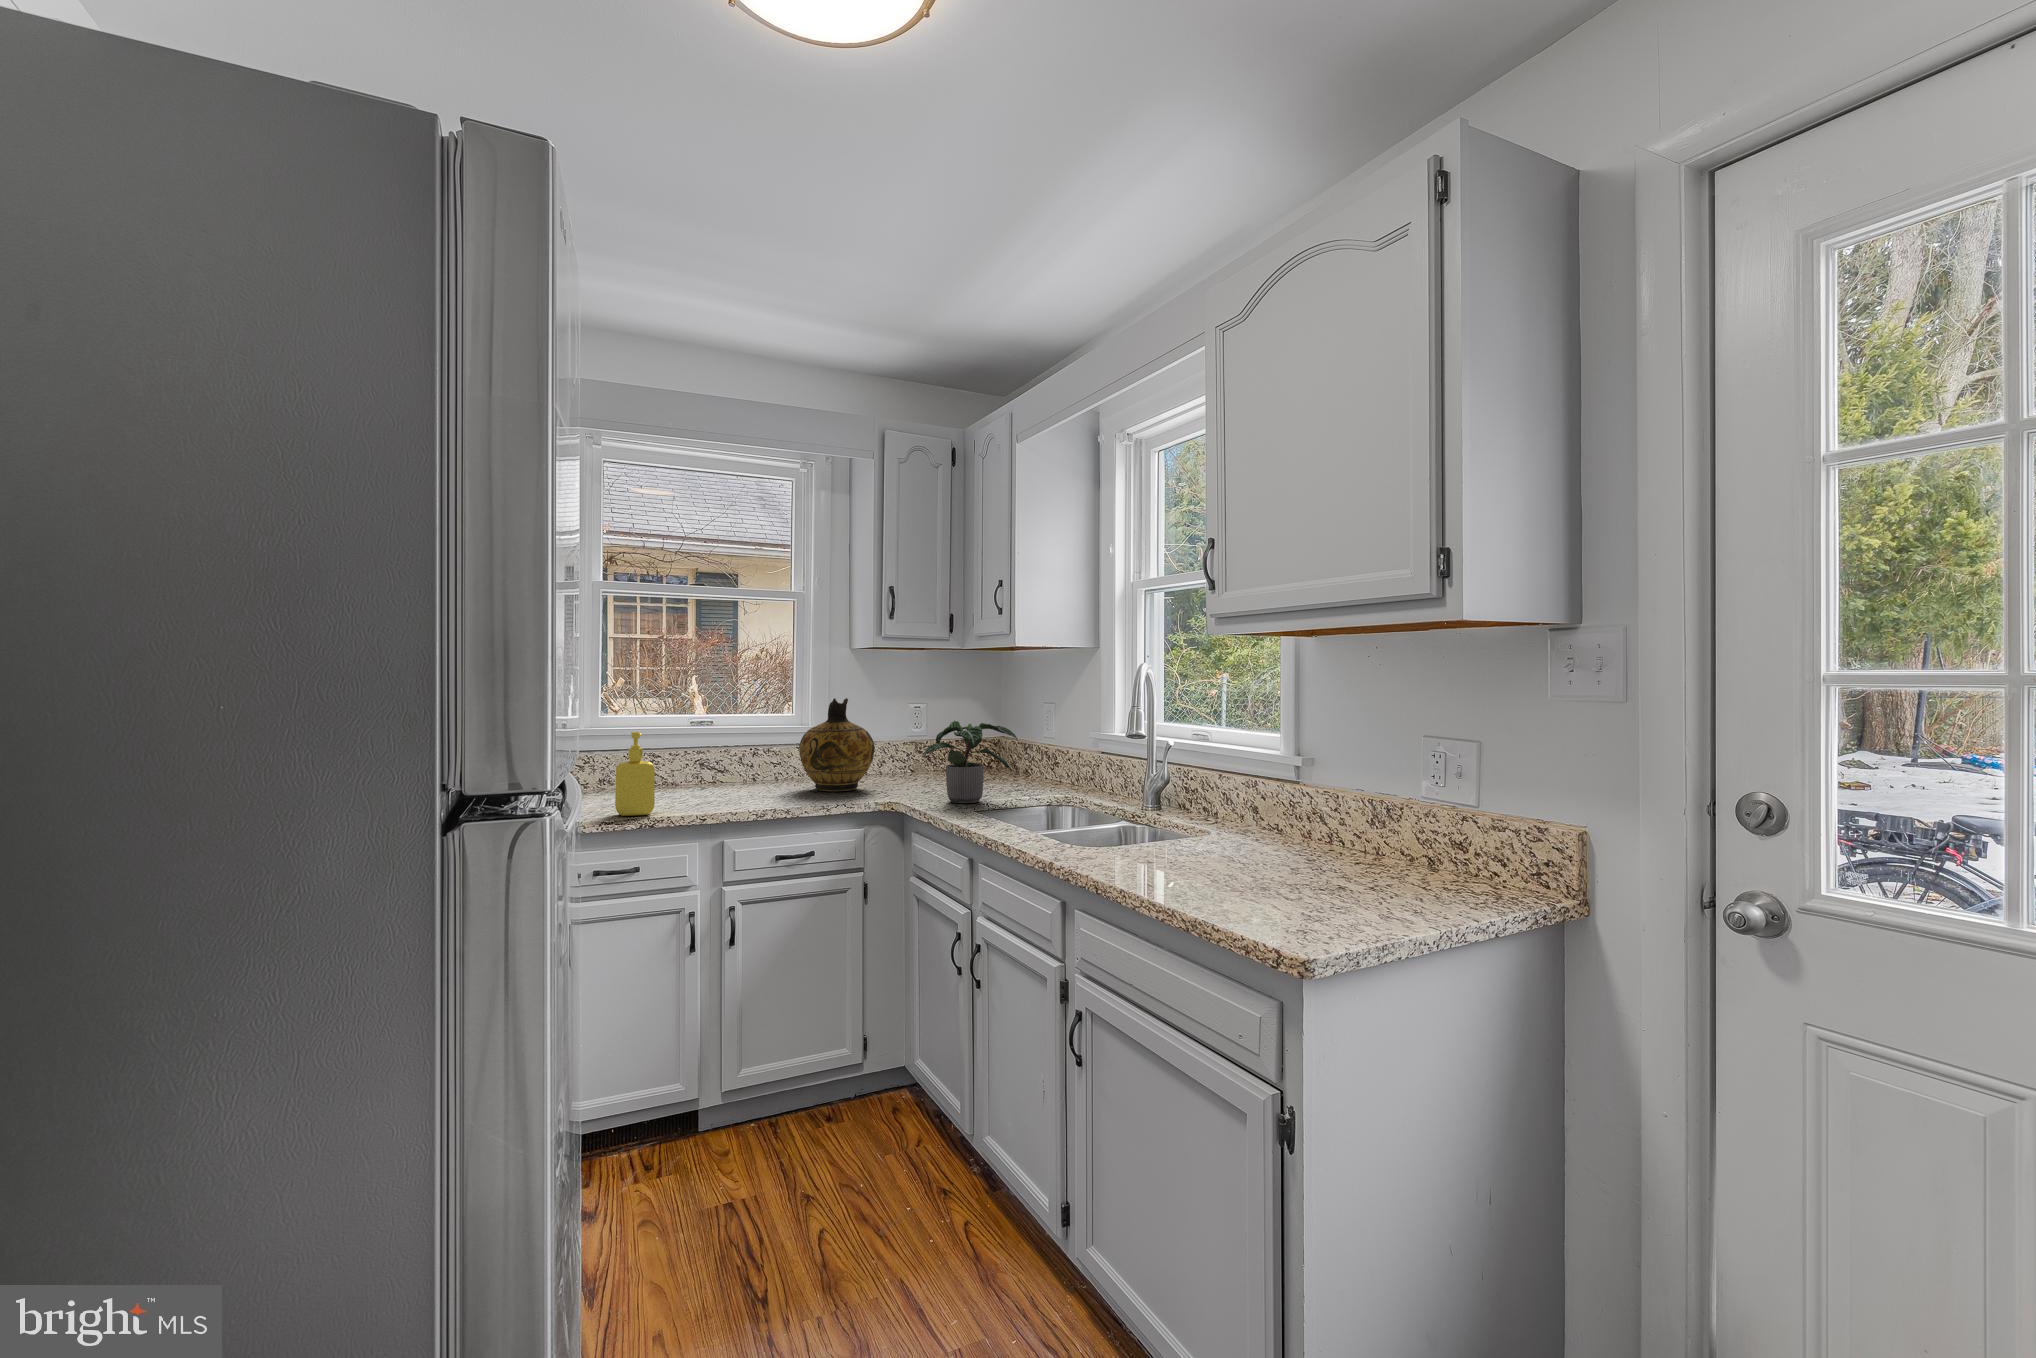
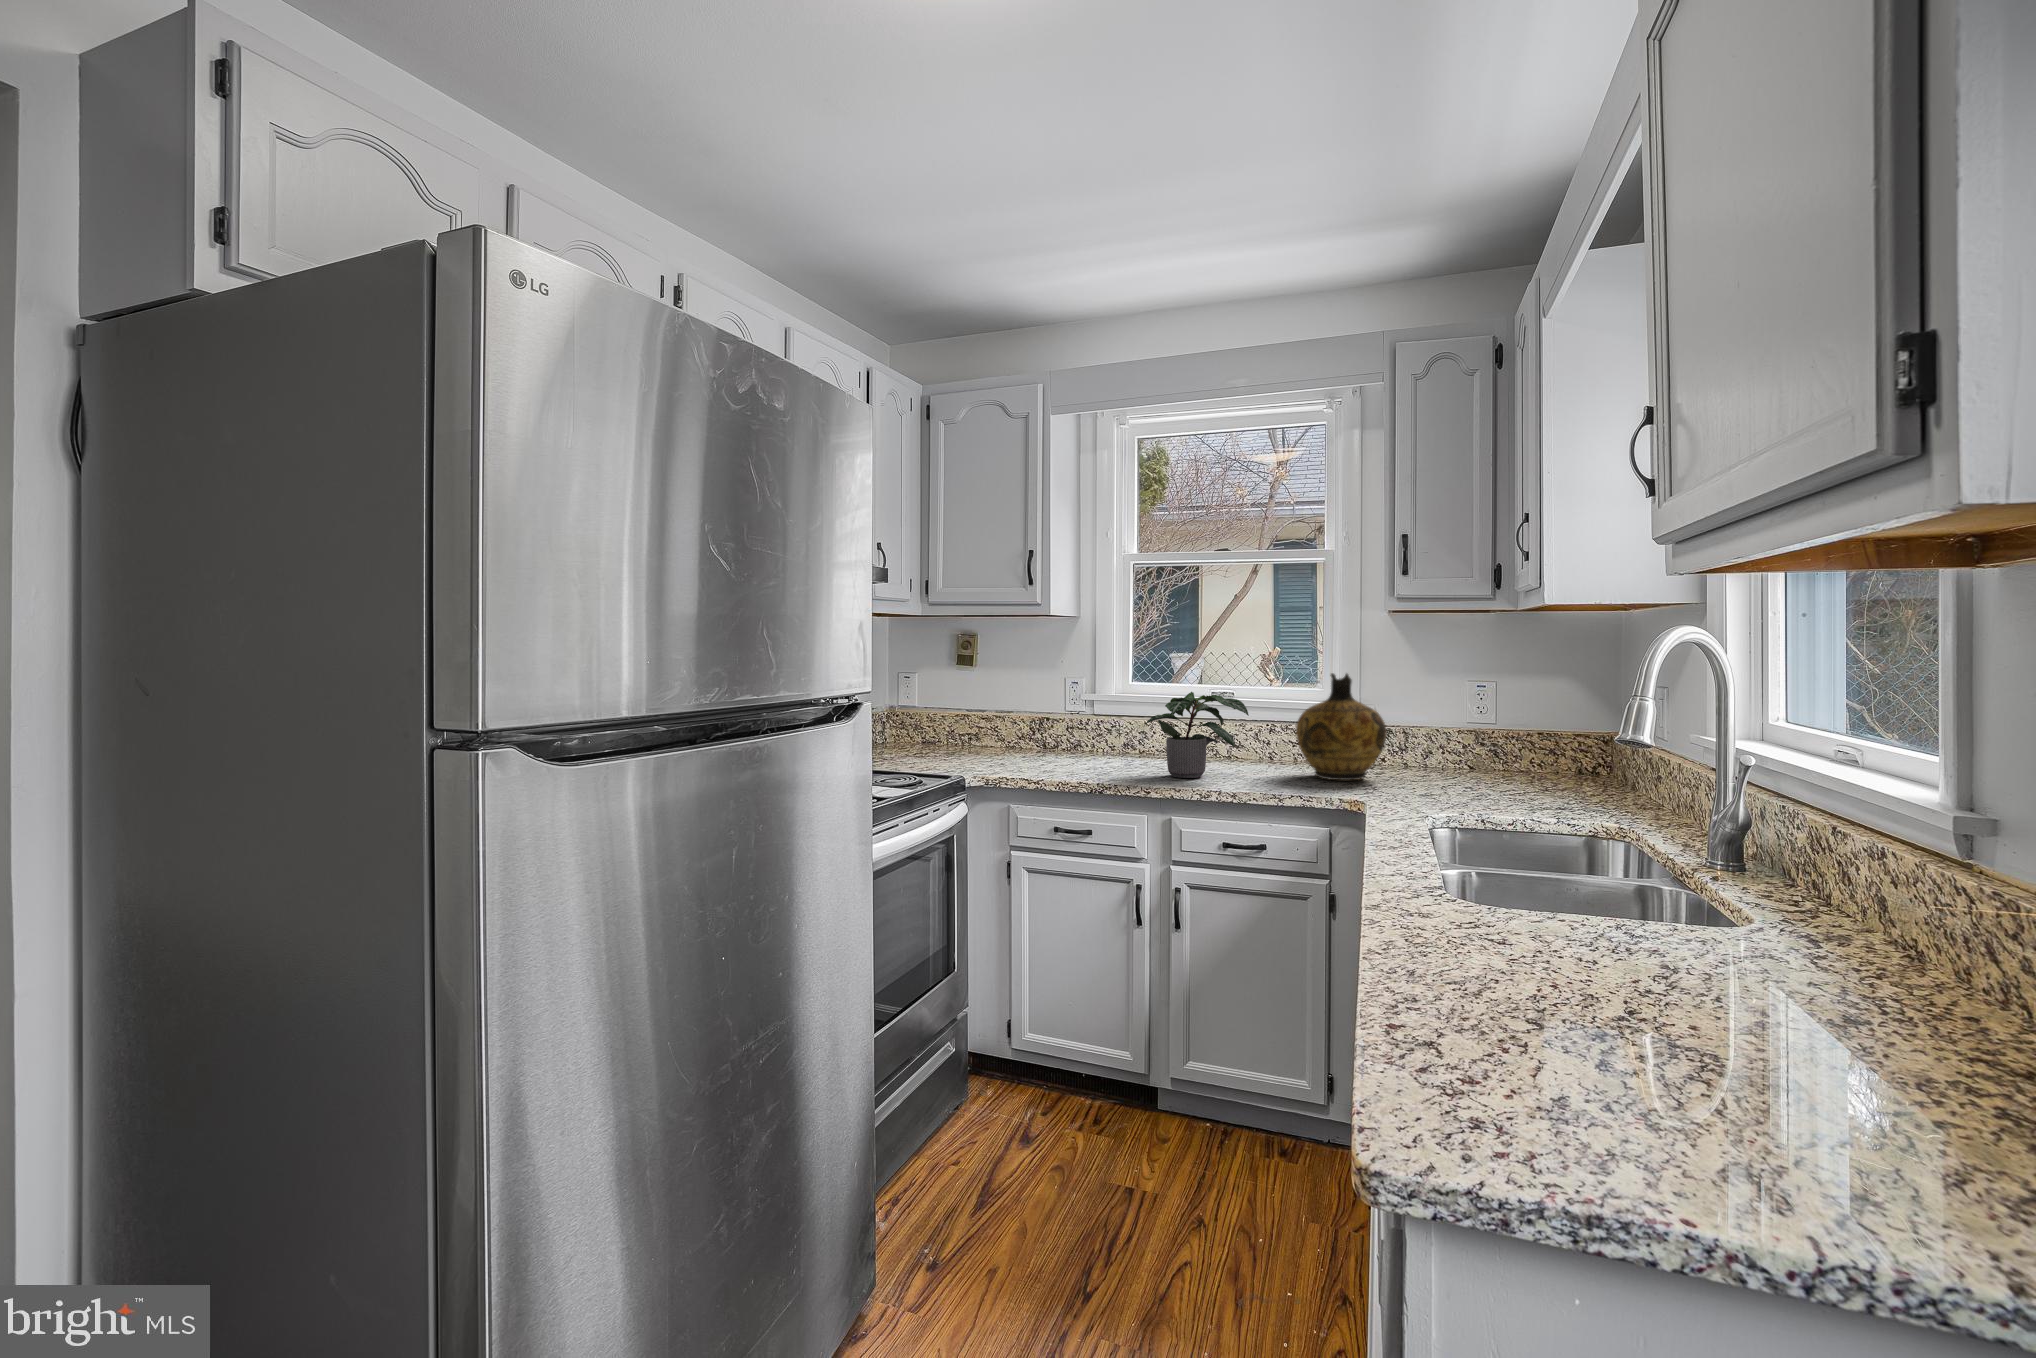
potted plant: present [922,721,1017,803] -> present [1144,692,1249,778]
soap dispenser: present [615,732,655,816] -> none [1076,702,1115,783]

